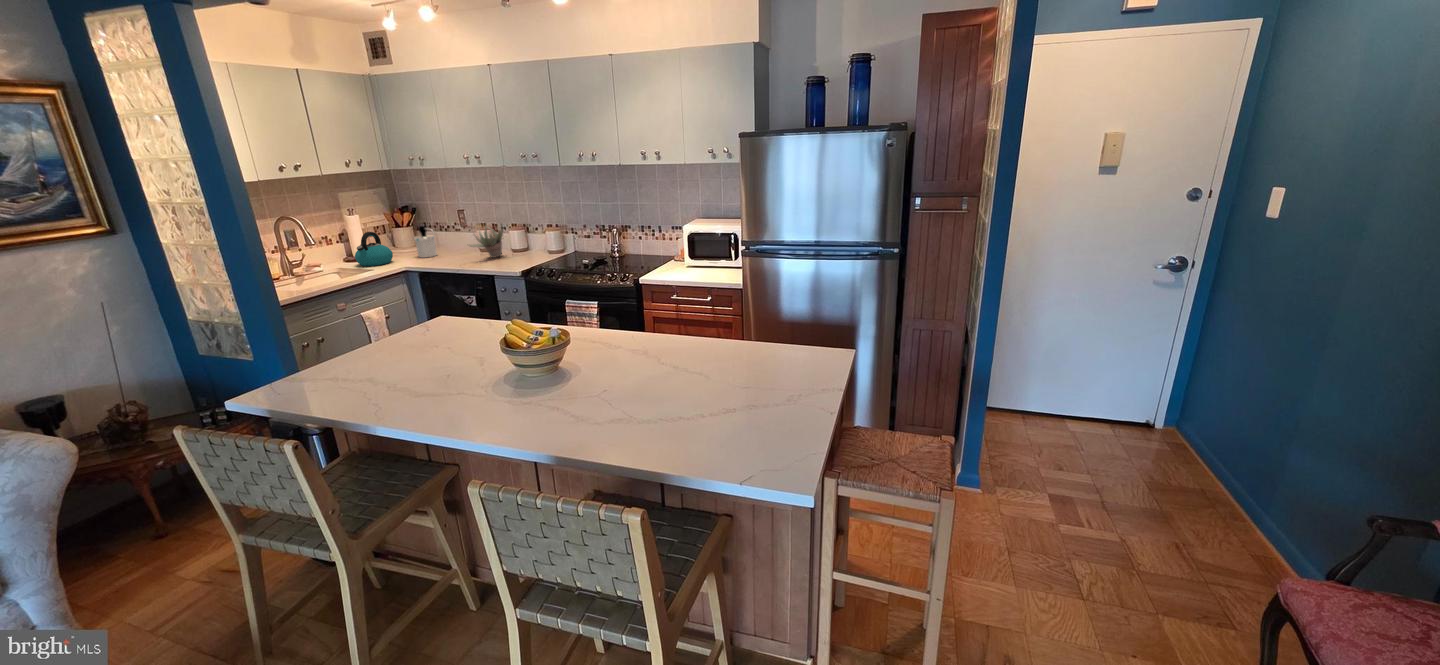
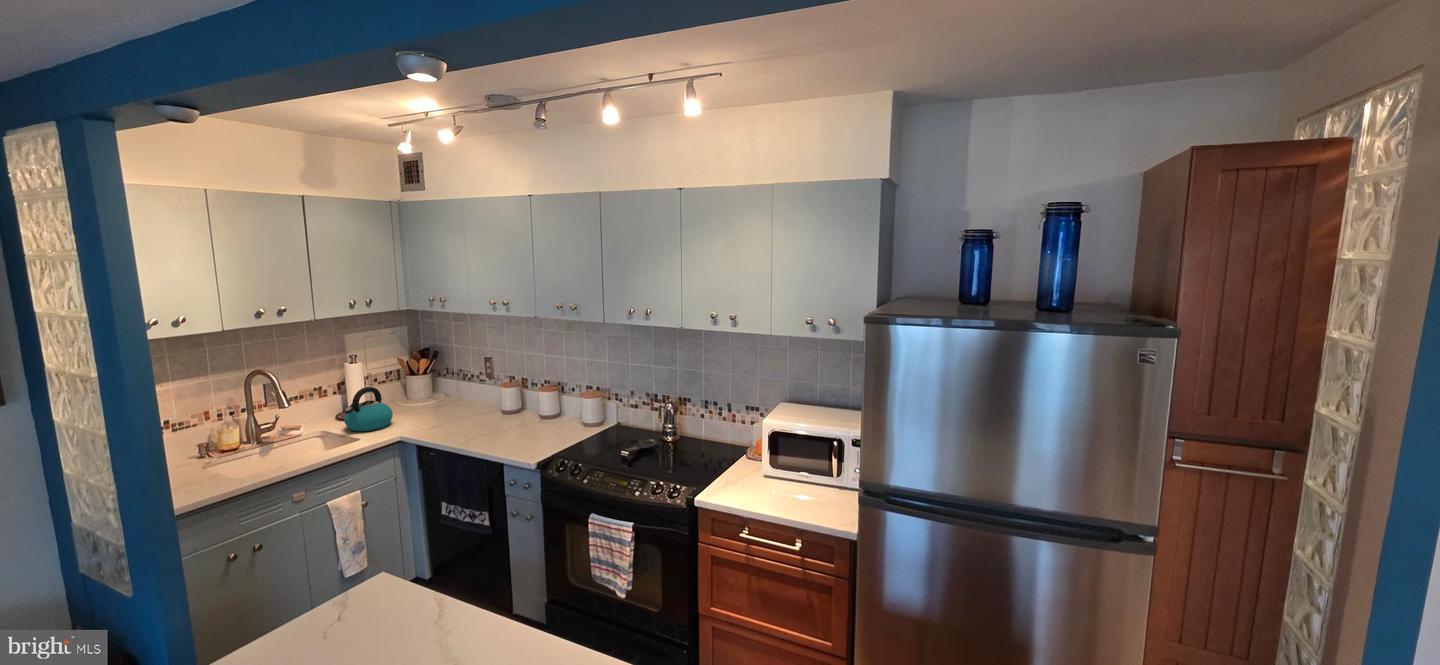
succulent plant: present [469,225,503,258] -> none [478,382,528,429]
soap dispenser: present [414,226,437,258] -> none [423,379,450,419]

